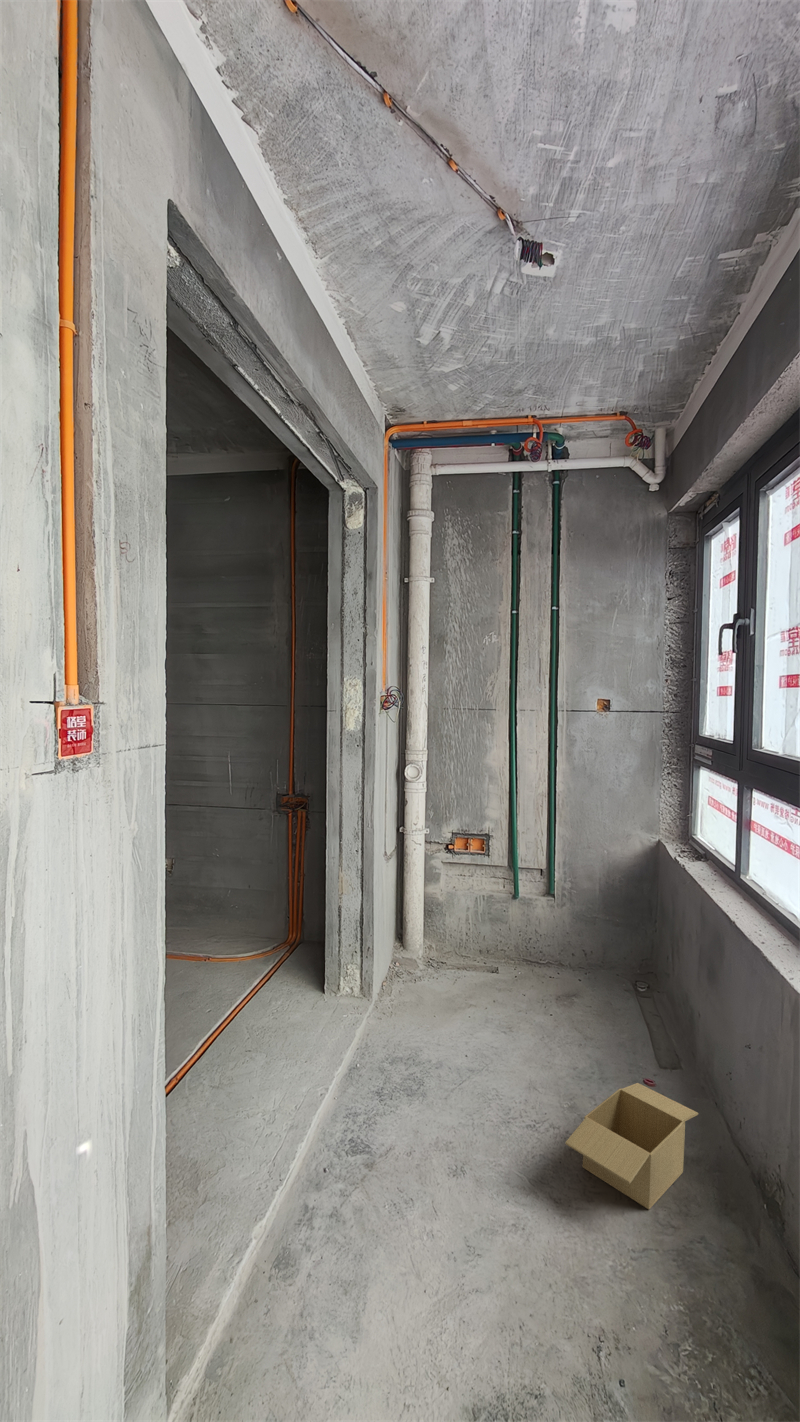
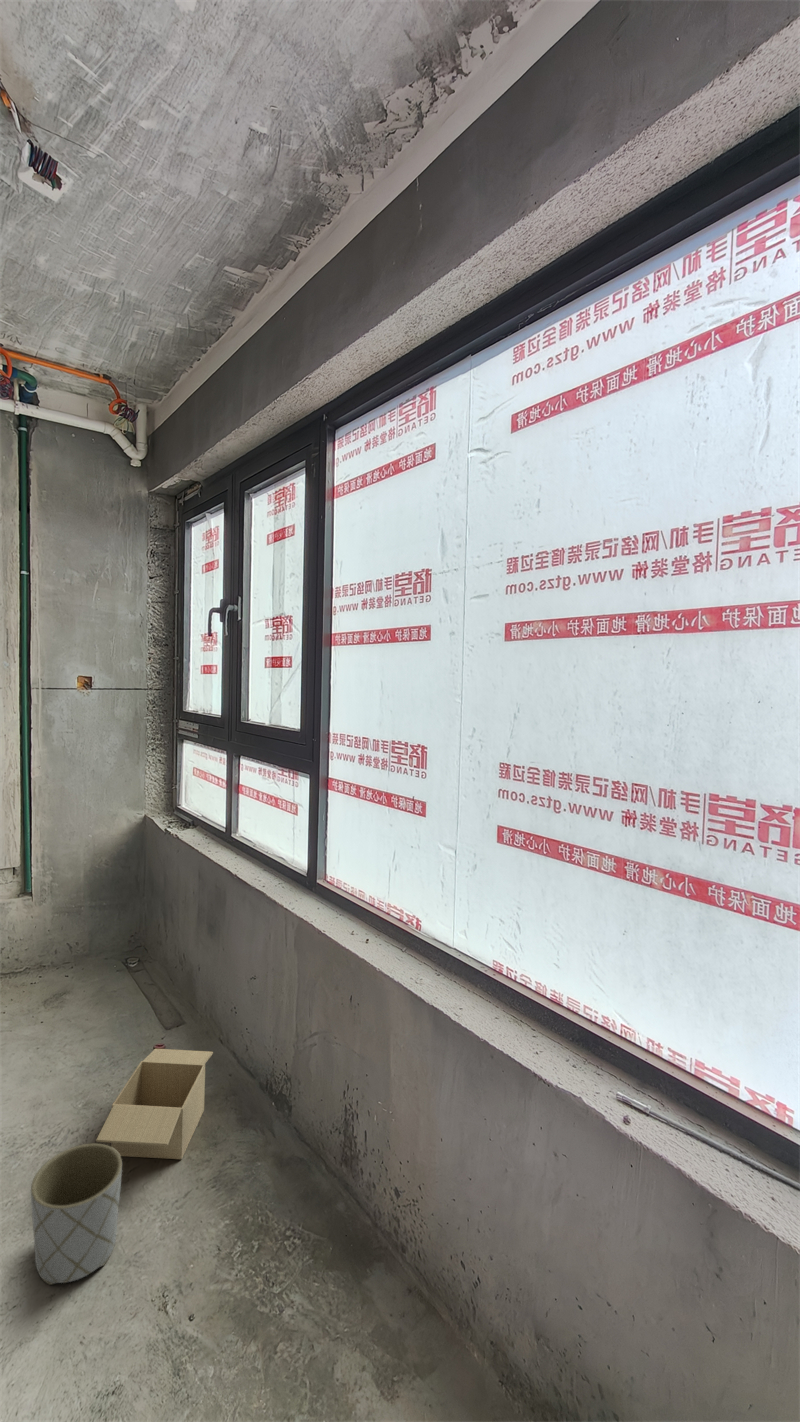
planter: none [500,1135,579,1265] -> present [31,1144,122,1285]

